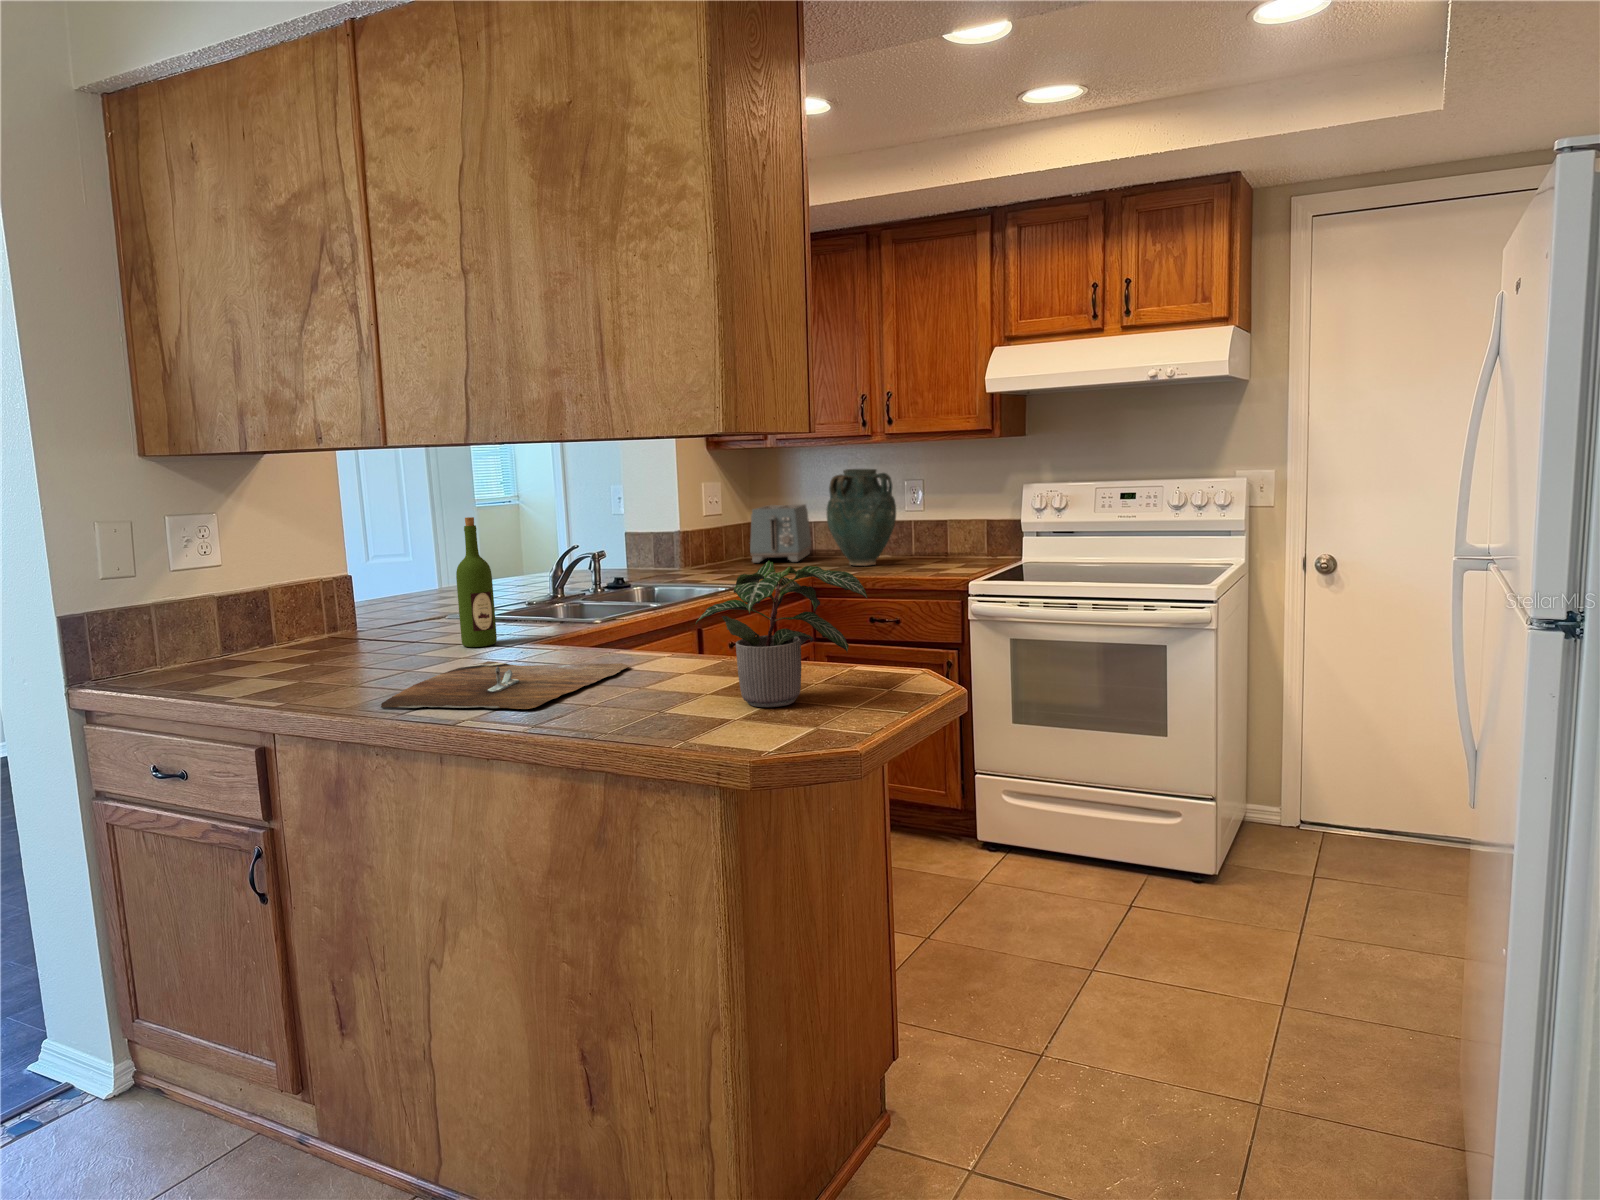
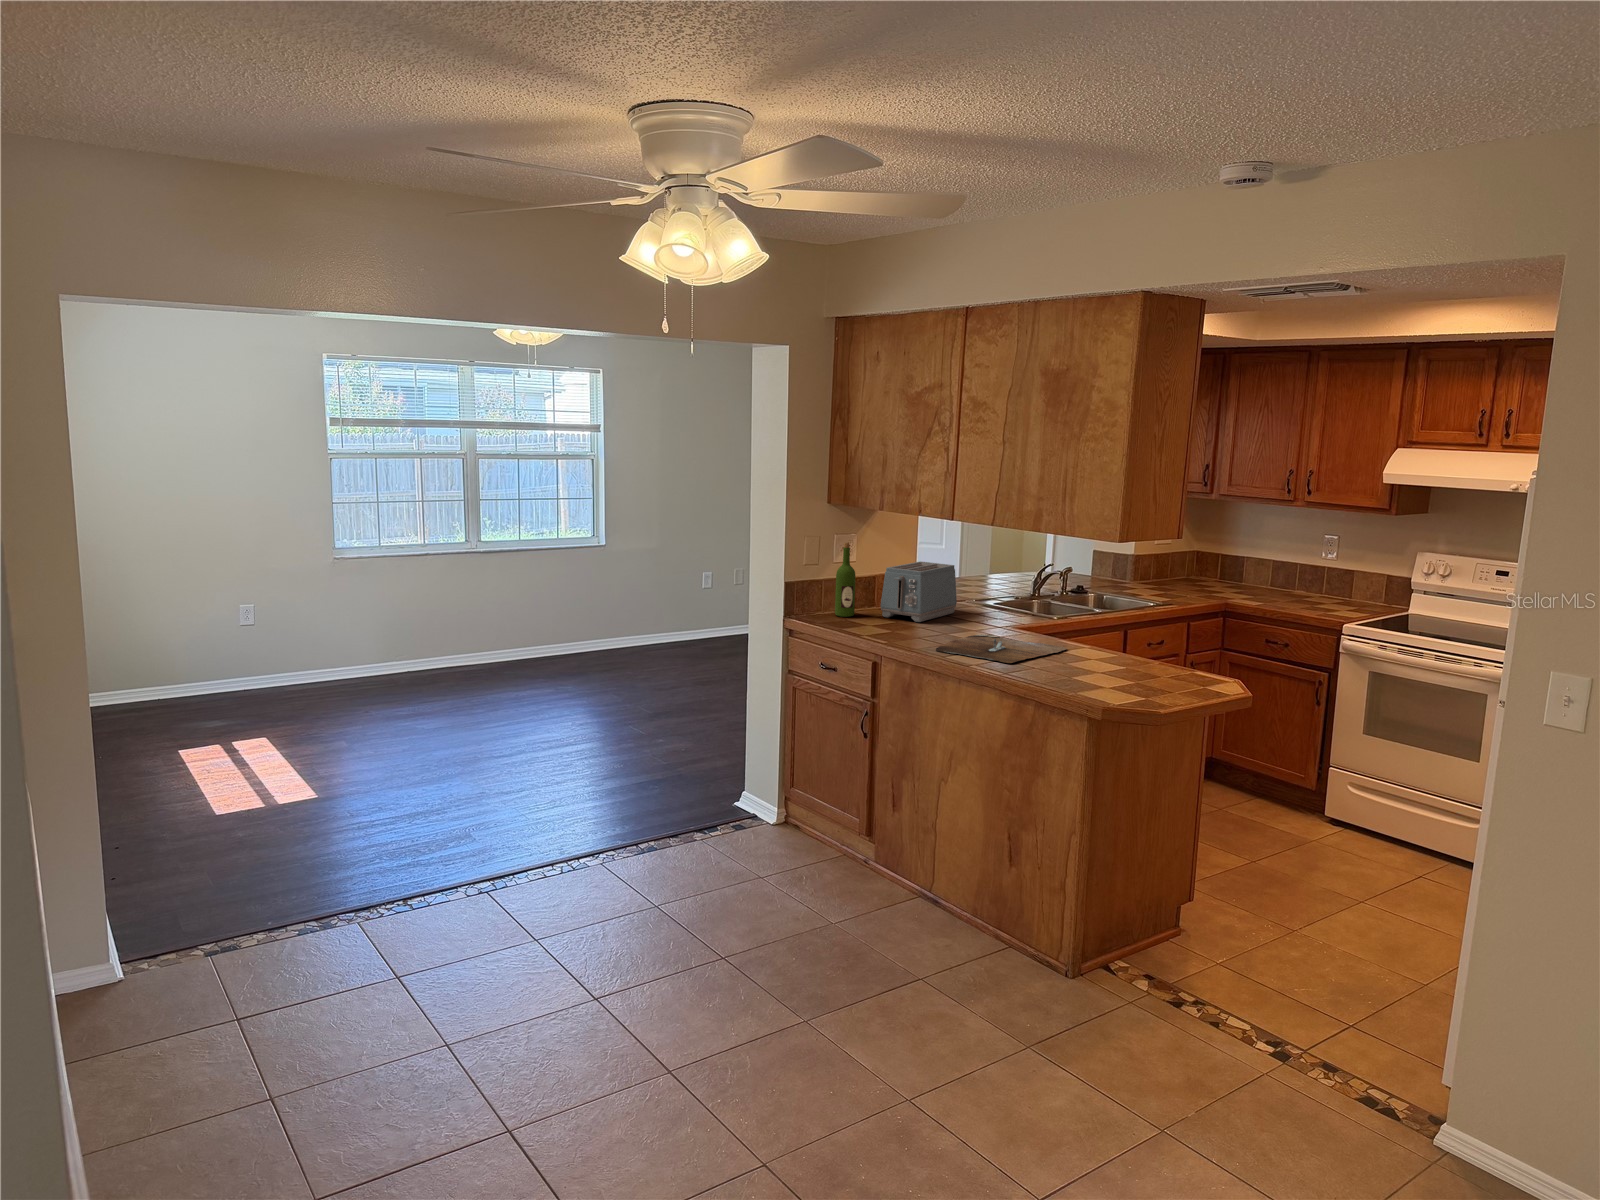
vase: present [827,469,896,566] -> none [1248,524,1306,600]
toaster: present [750,504,811,563] -> present [881,561,957,622]
wine bottle: present [456,517,497,647] -> present [835,543,856,617]
potted plant: present [696,561,867,707] -> none [1101,604,1197,683]

